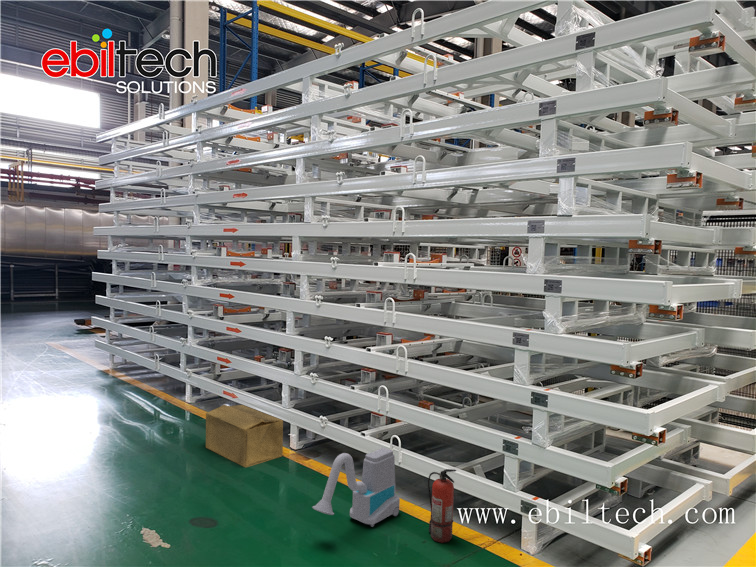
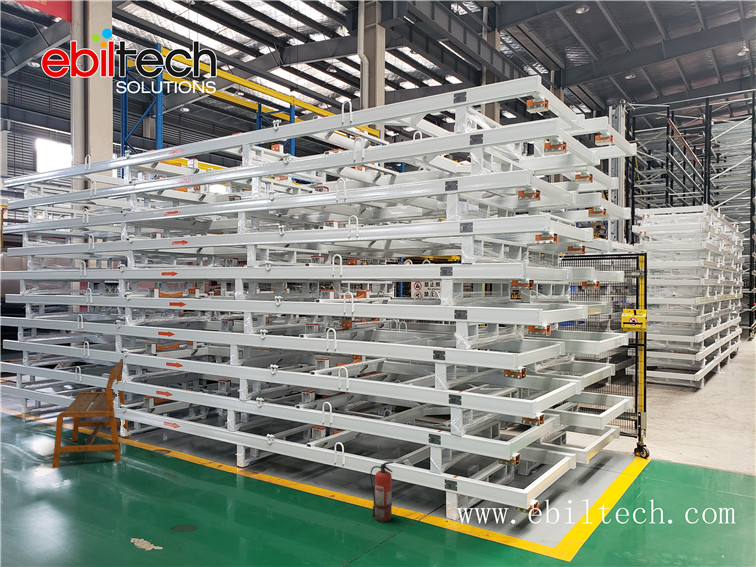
bench: none [107,318,195,432] -> present [52,359,130,468]
cardboard box: present [206,405,283,467] -> none [158,432,232,486]
vacuum cleaner: present [312,448,400,527] -> none [280,453,346,517]

